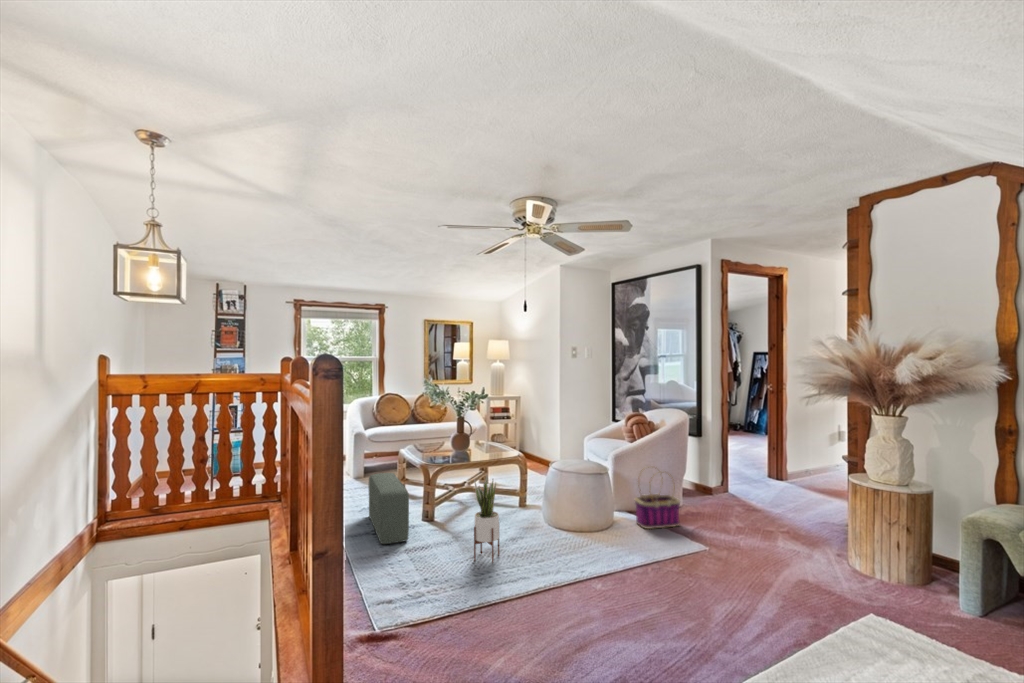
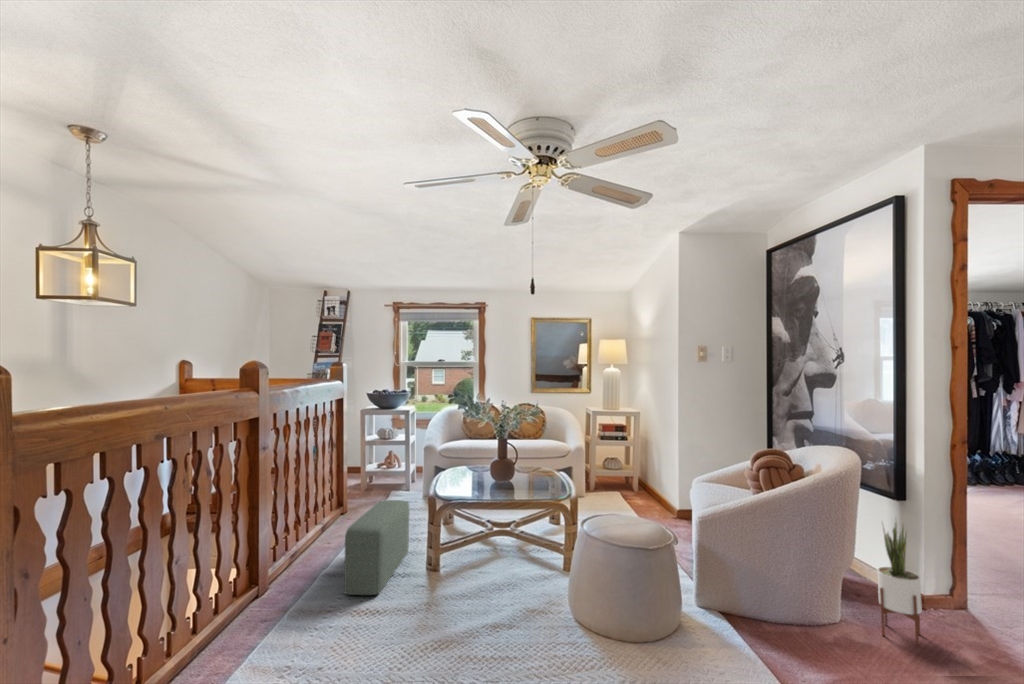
basket: present [635,472,680,529] -> none [723,541,810,660]
potted plant: present [474,477,499,562] -> present [877,522,922,645]

